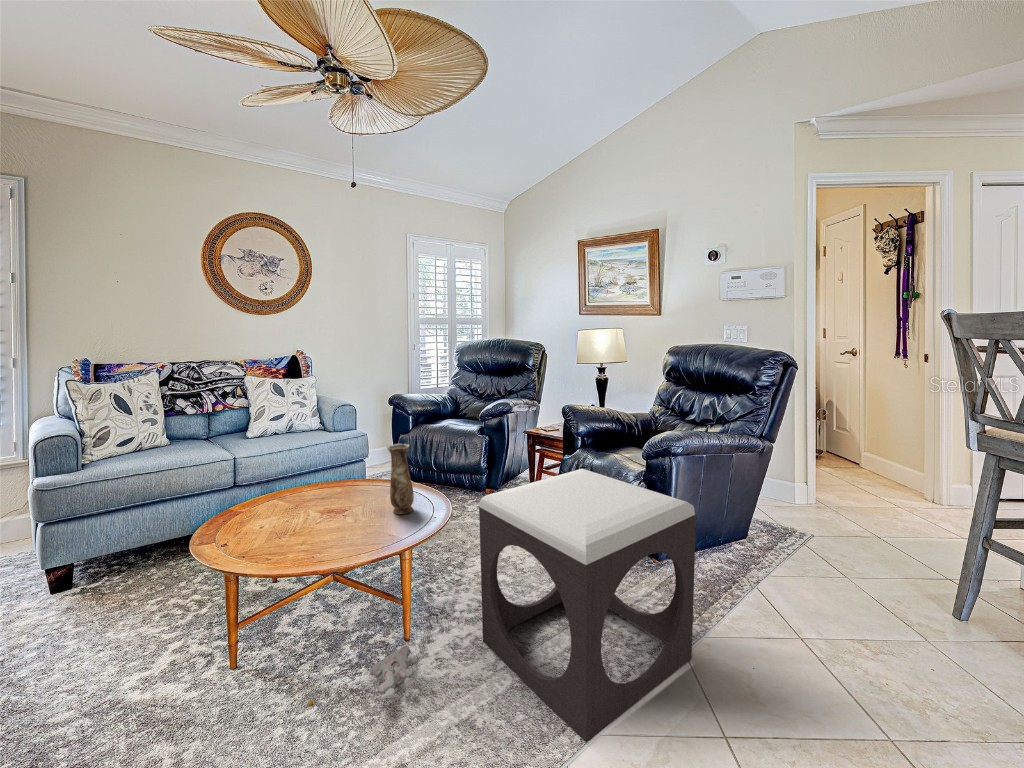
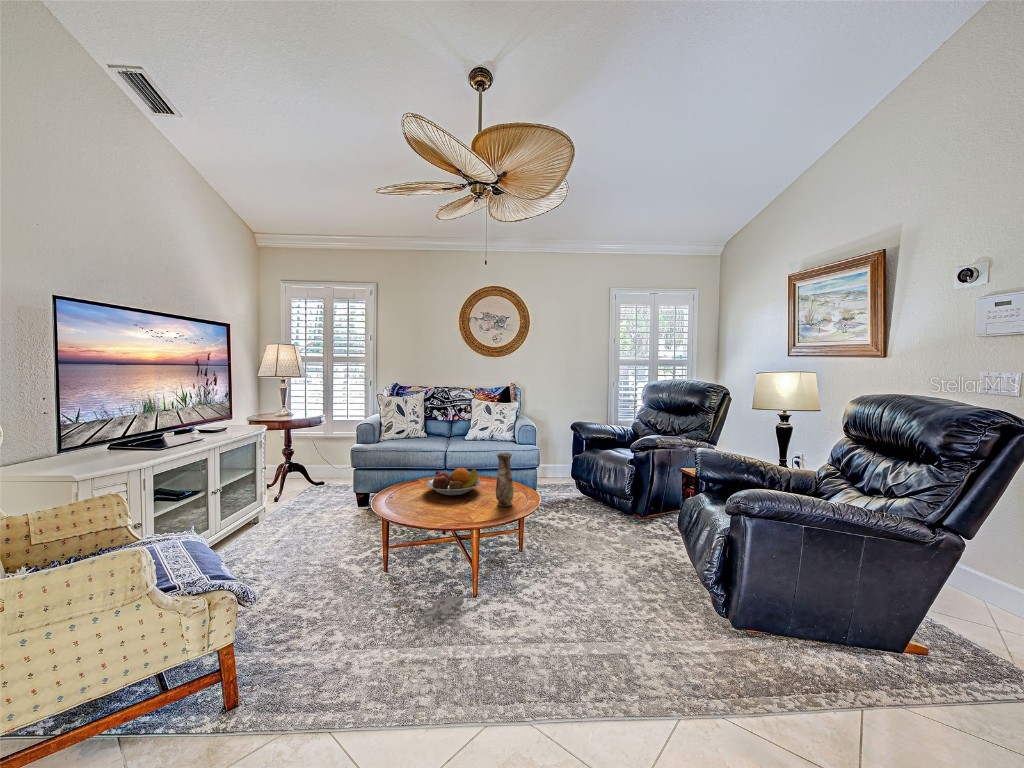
footstool: present [479,469,696,743] -> none [515,499,681,726]
fruit bowl: none [266,473,353,521] -> present [426,467,481,495]

